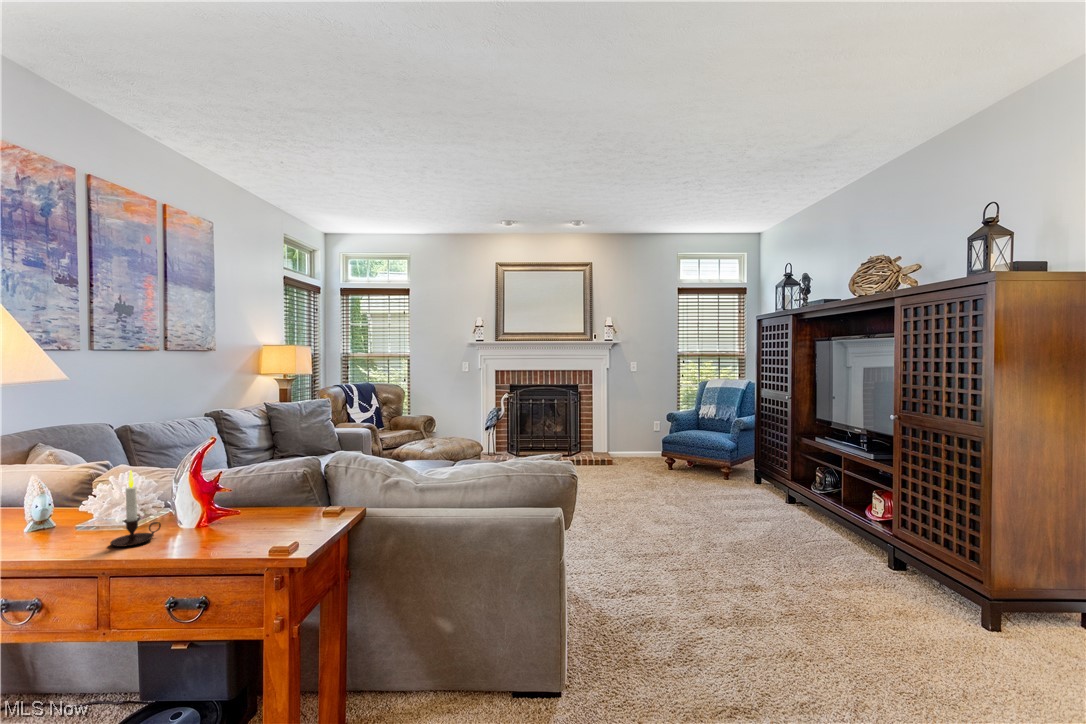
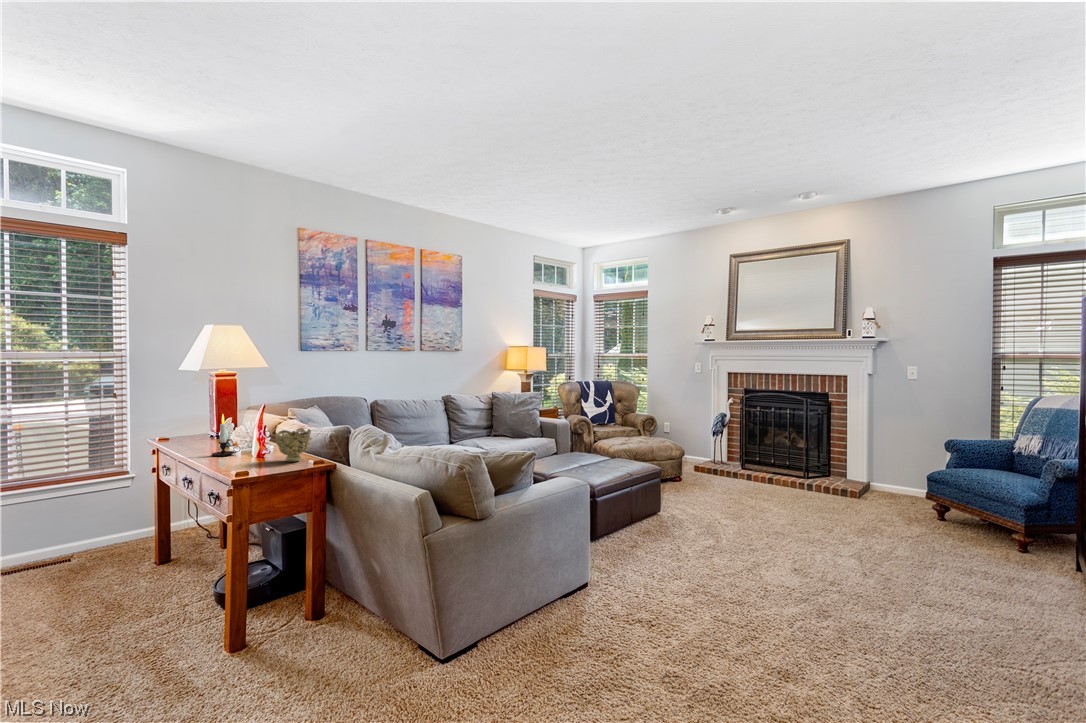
decorative bowl: none [265,472,319,525] -> present [275,429,312,462]

